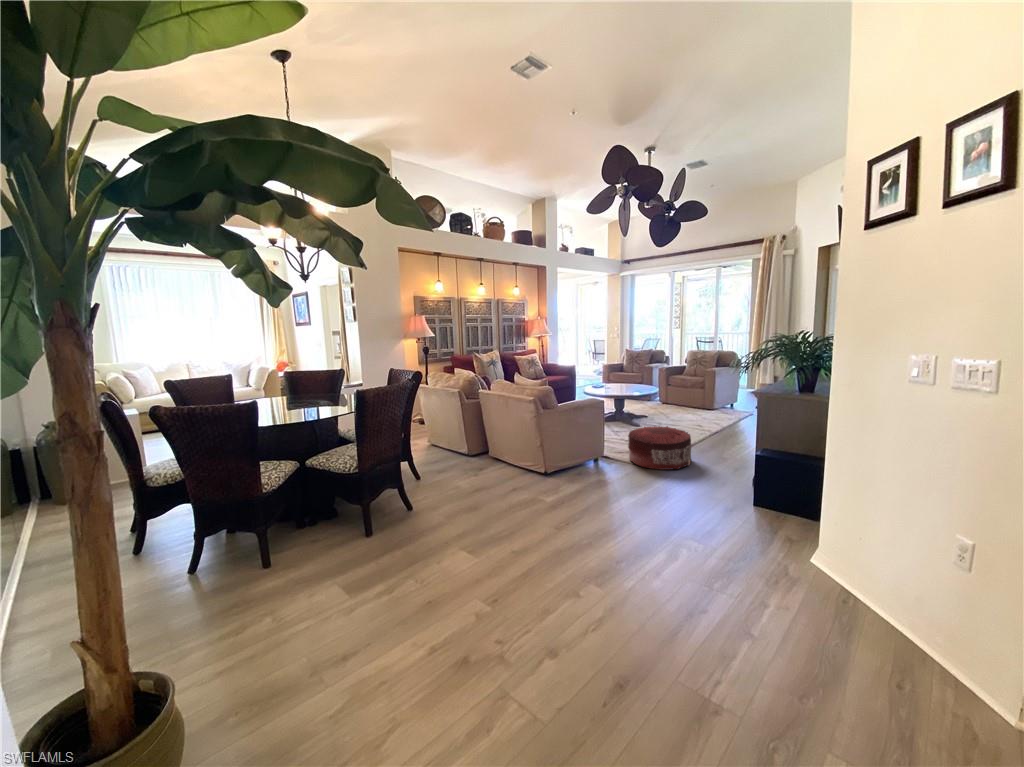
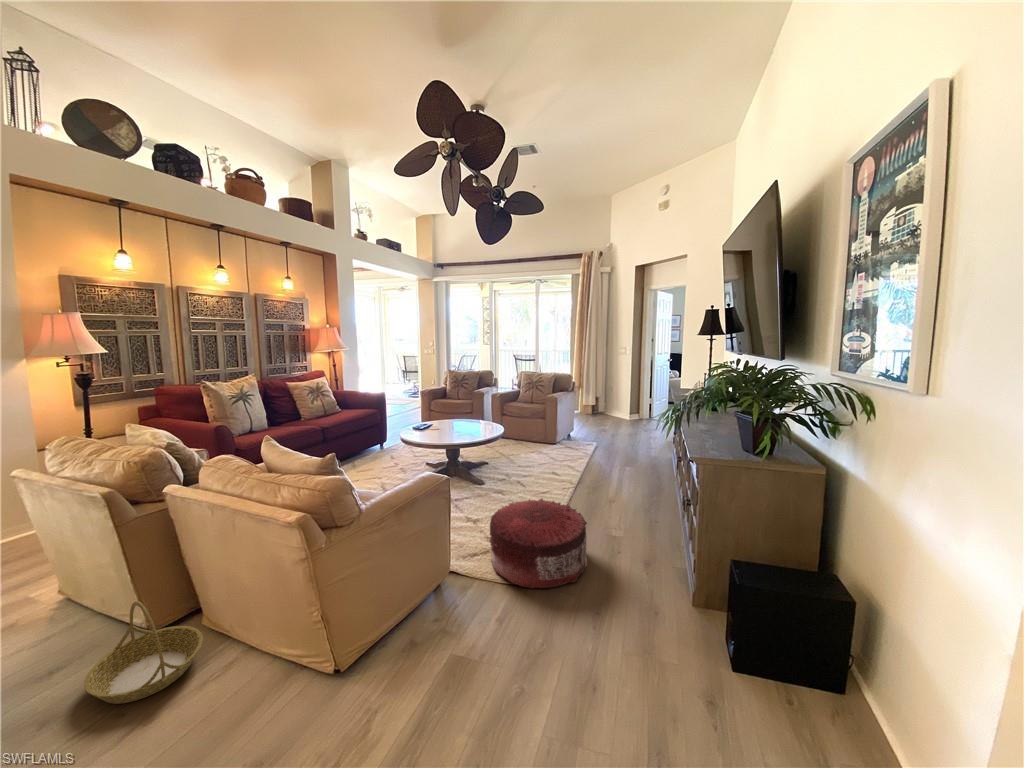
basket: none [454,435,491,470] -> present [84,601,203,704]

